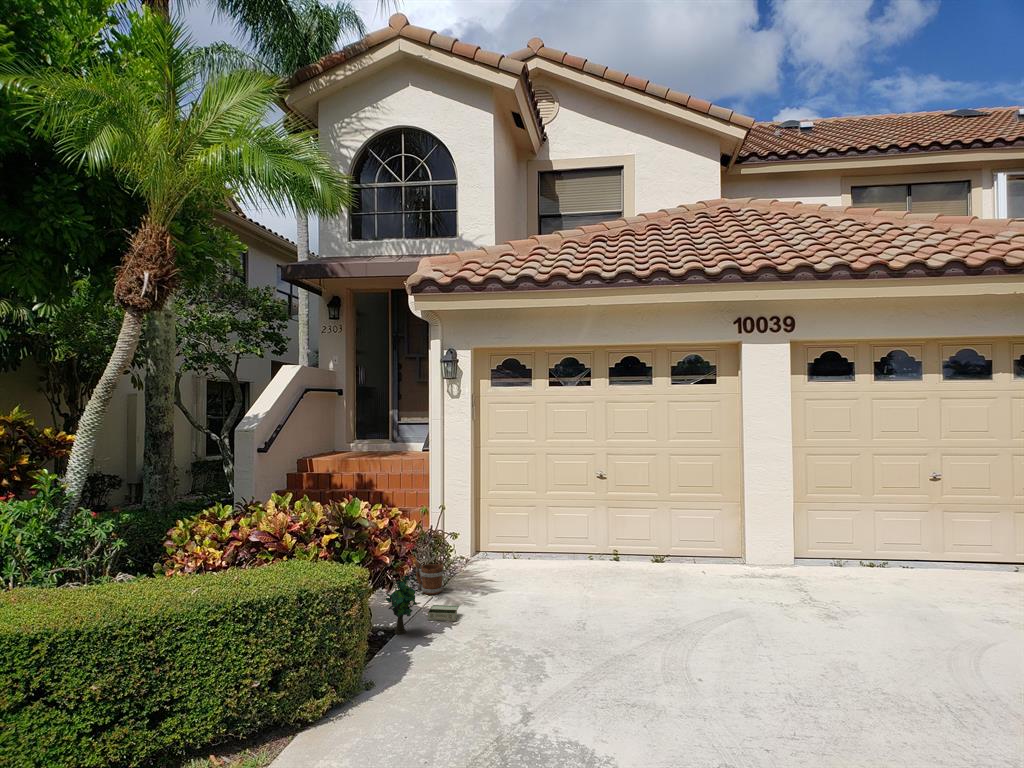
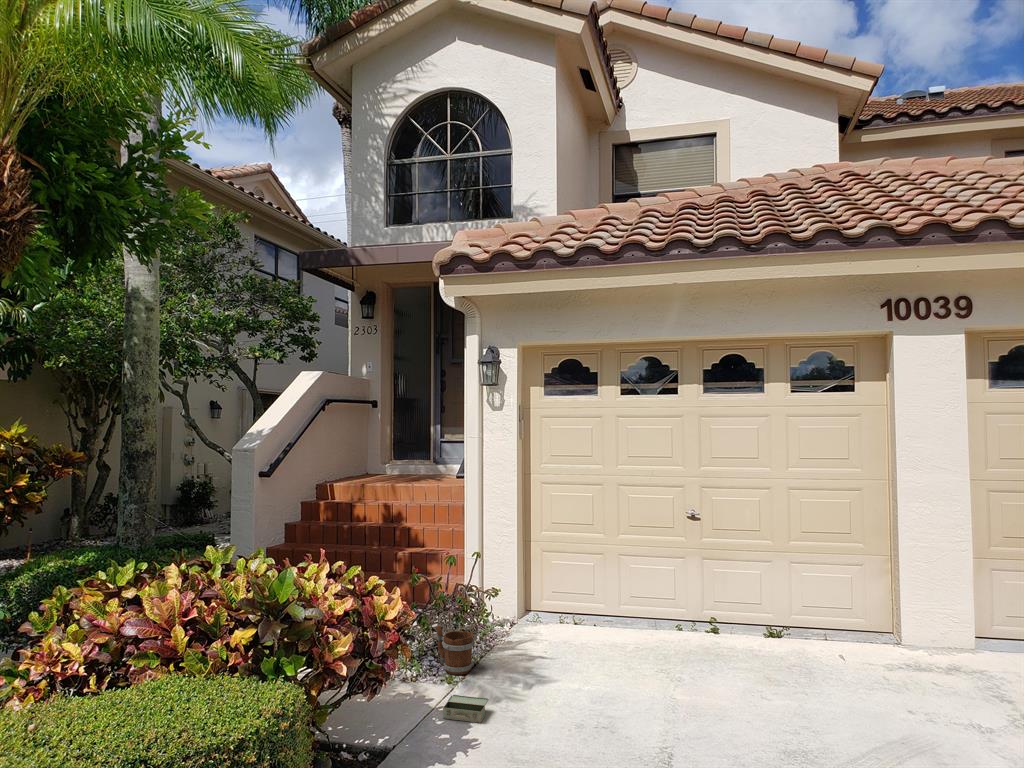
decorative plant: present [385,576,417,634] -> none [377,655,425,742]

